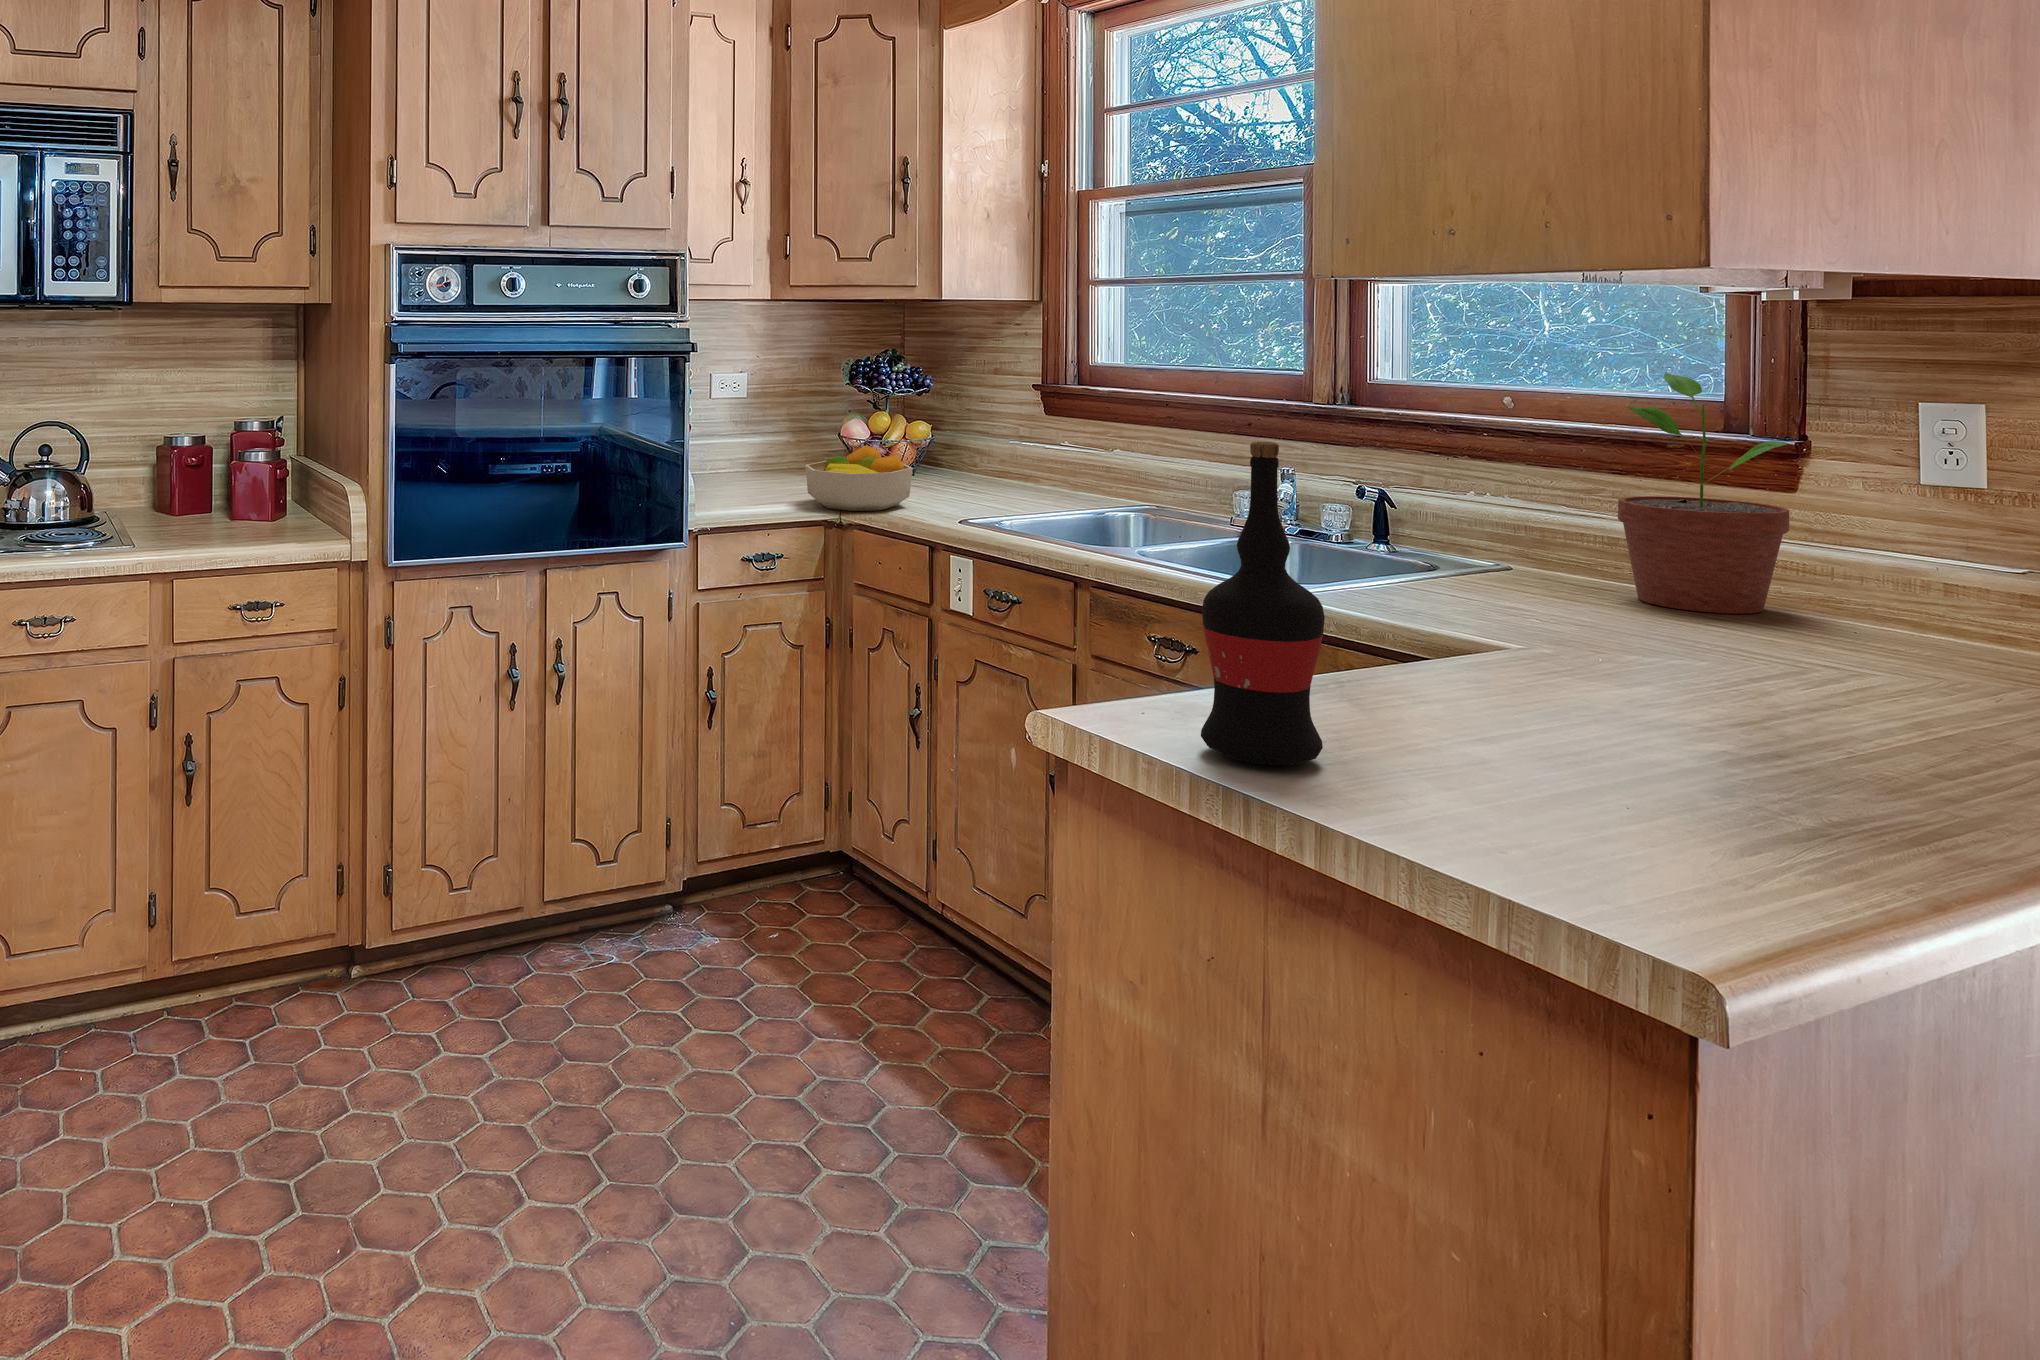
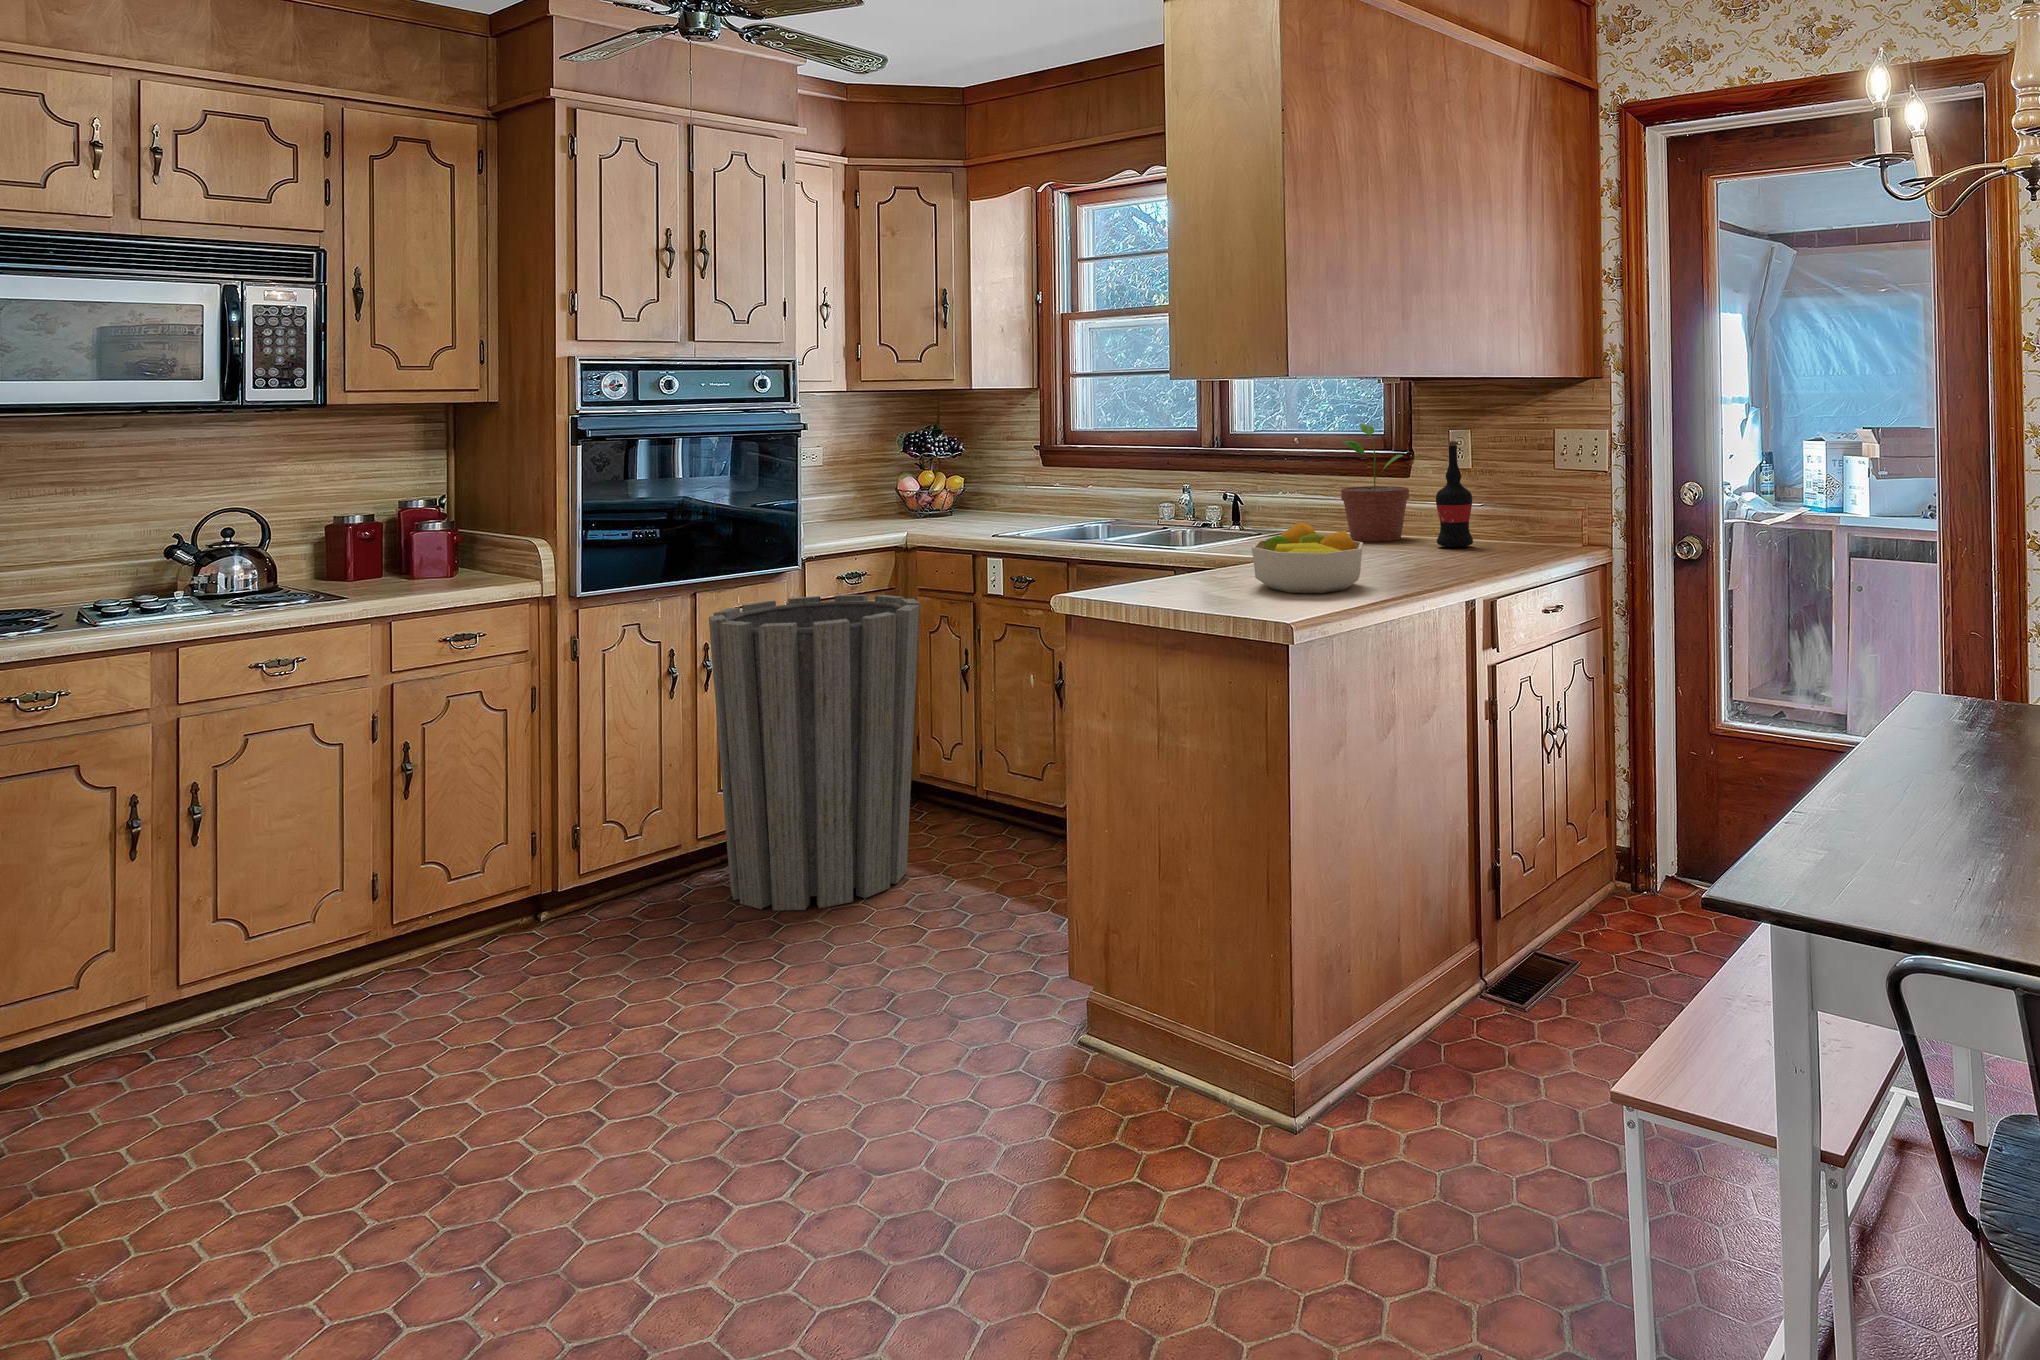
wine bottle: present [1201,442,1325,765] -> present [1436,441,1473,547]
fruit bowl: present [805,445,913,511] -> present [1252,522,1363,593]
trash can: none [551,584,839,1053] -> present [709,595,920,911]

